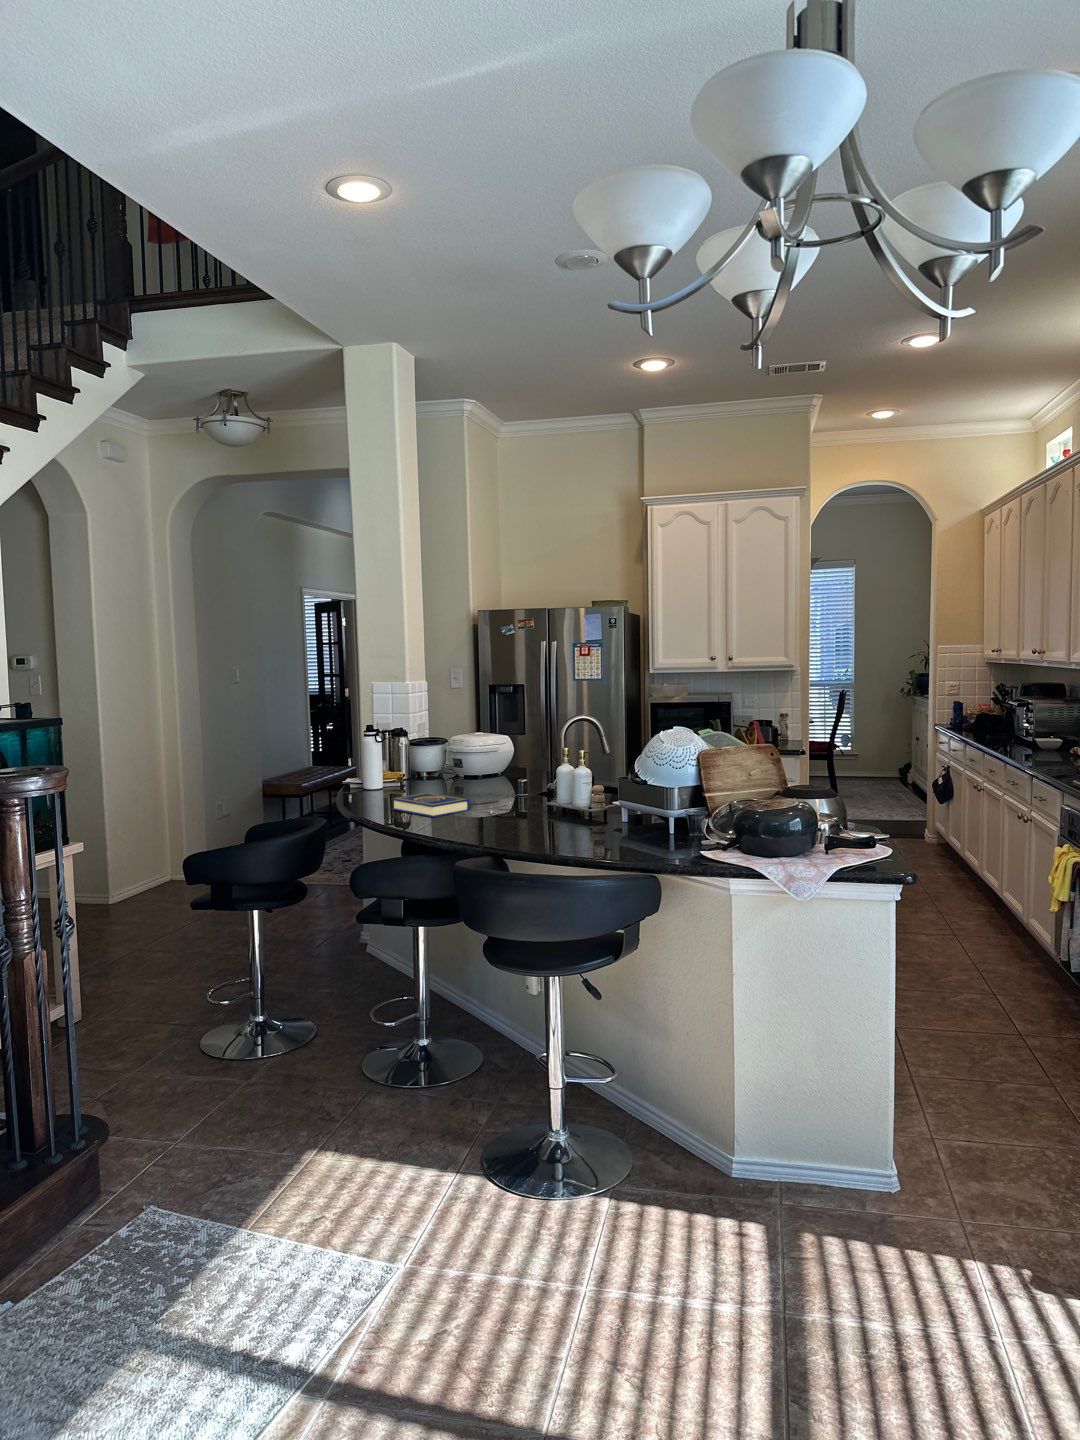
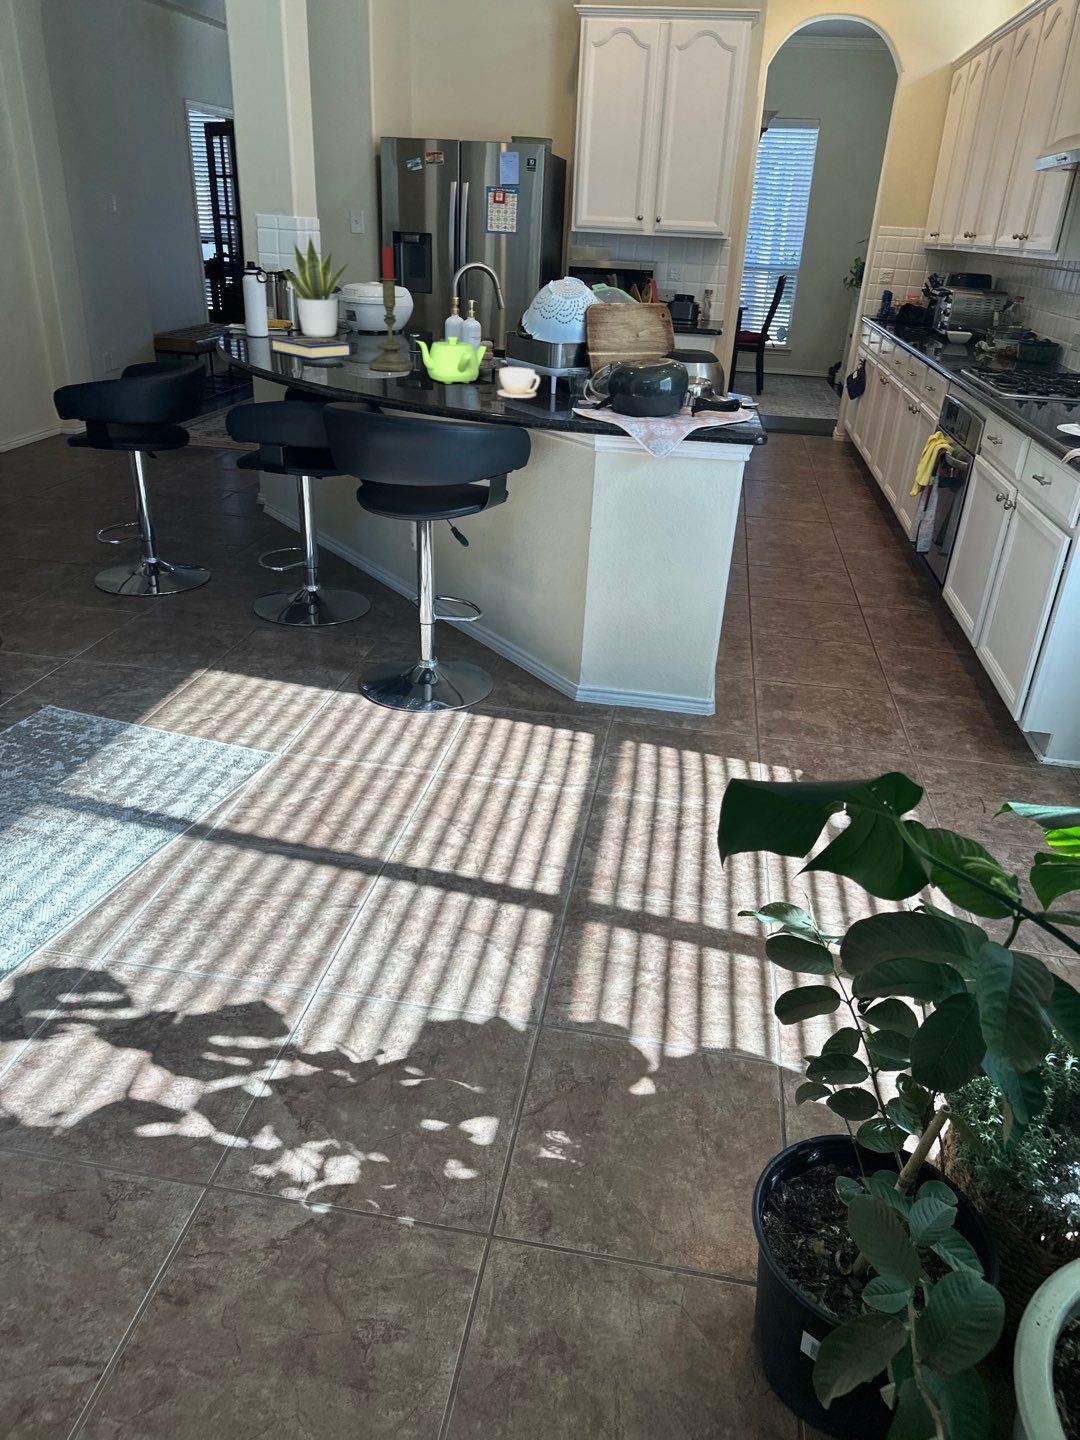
potted plant: none [399,702,464,790] -> present [283,237,347,337]
candle: none [491,714,534,827] -> present [369,243,413,371]
teapot: none [542,795,609,839] -> present [416,337,486,384]
coffee cup: none [627,823,670,853] -> present [498,367,540,398]

